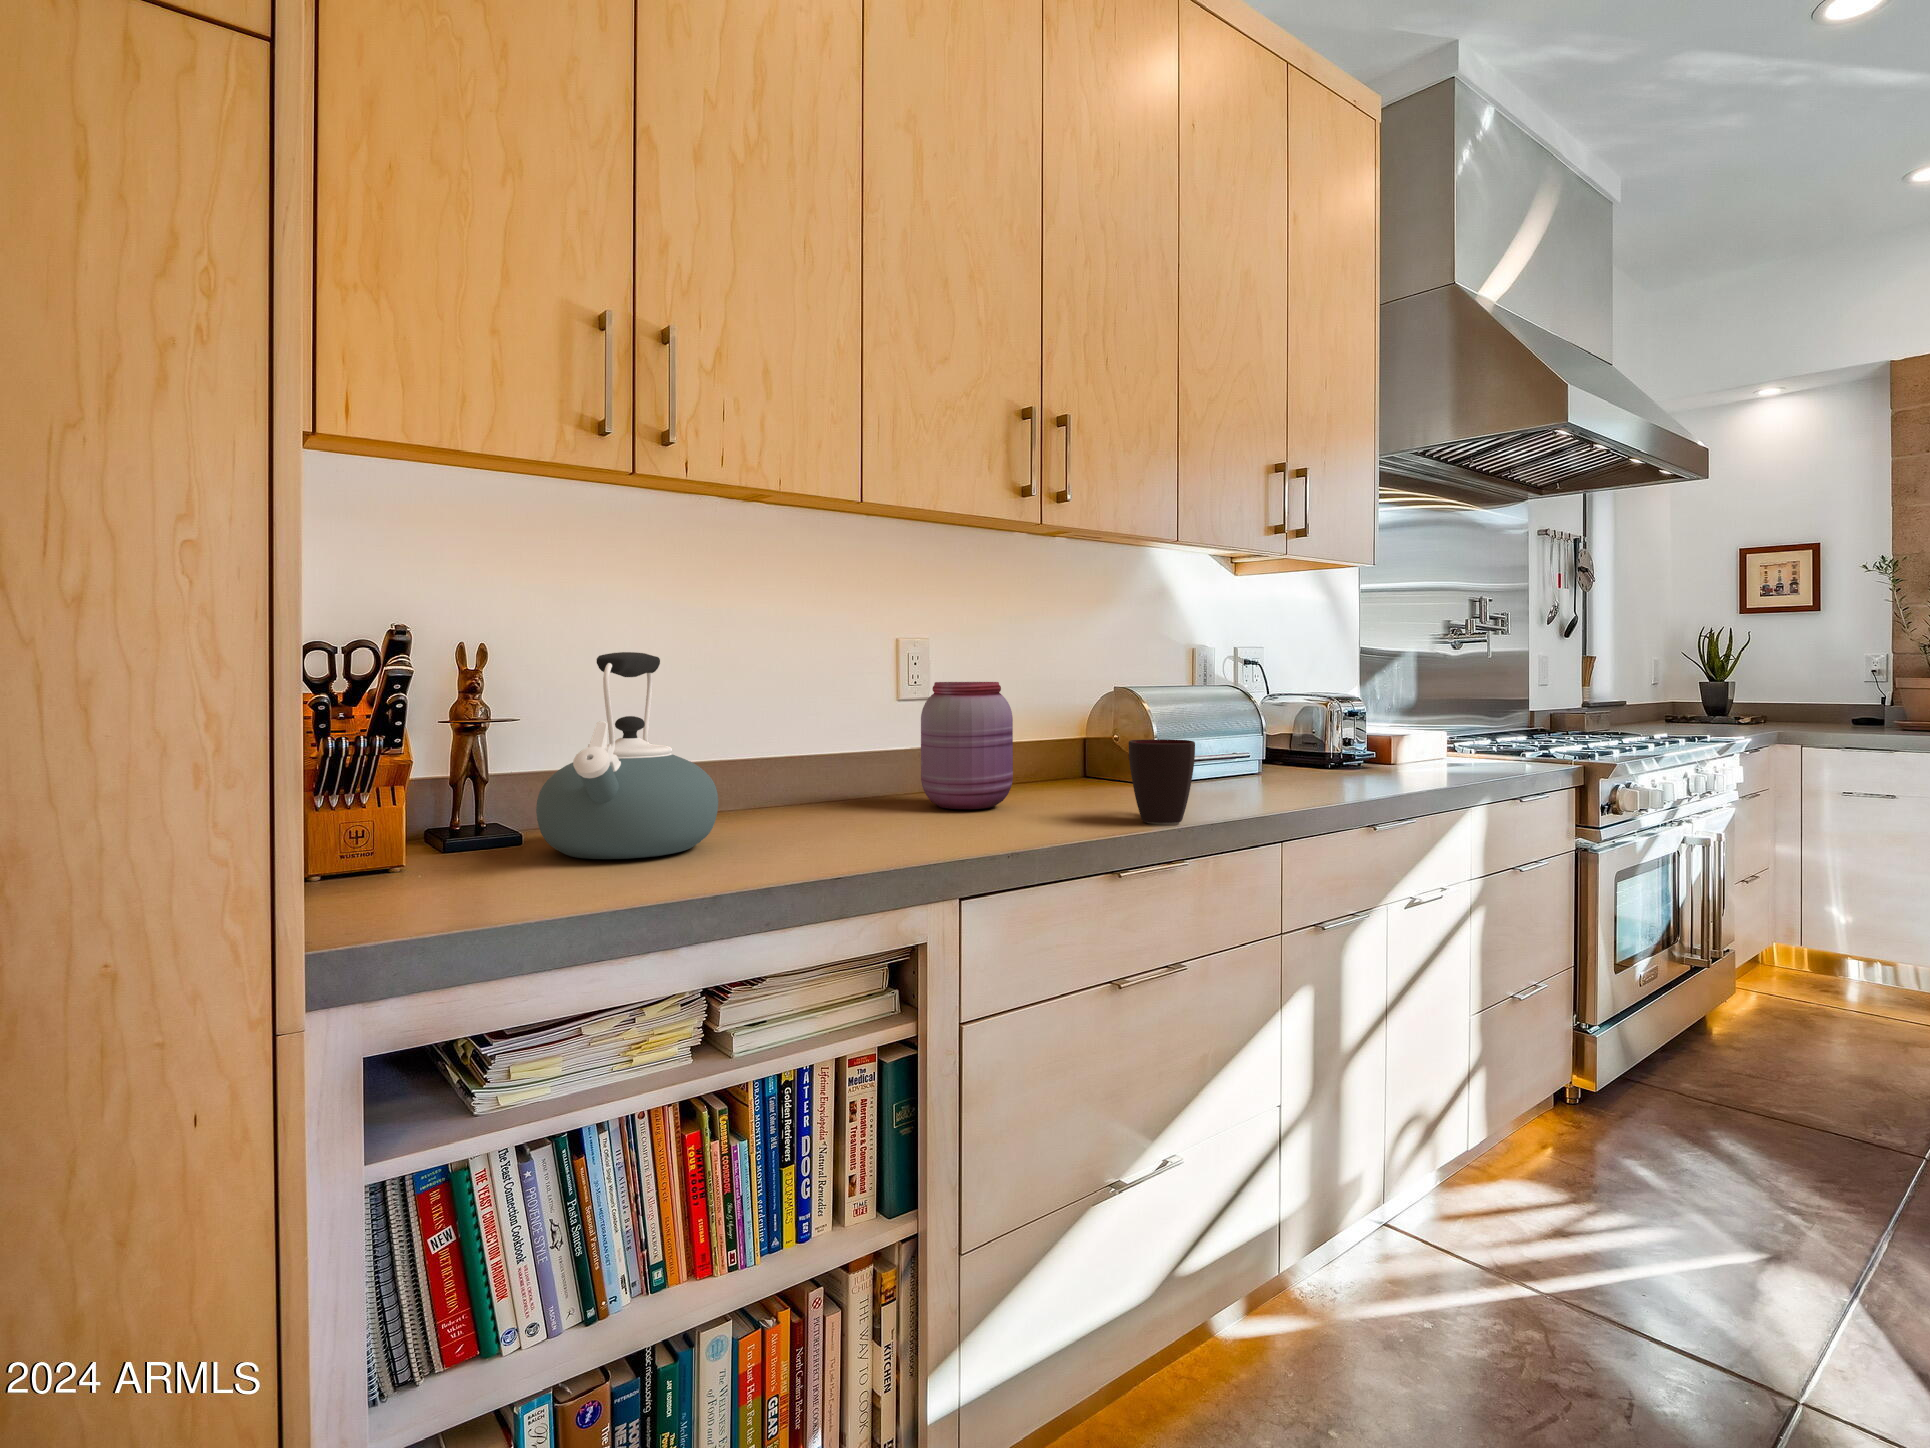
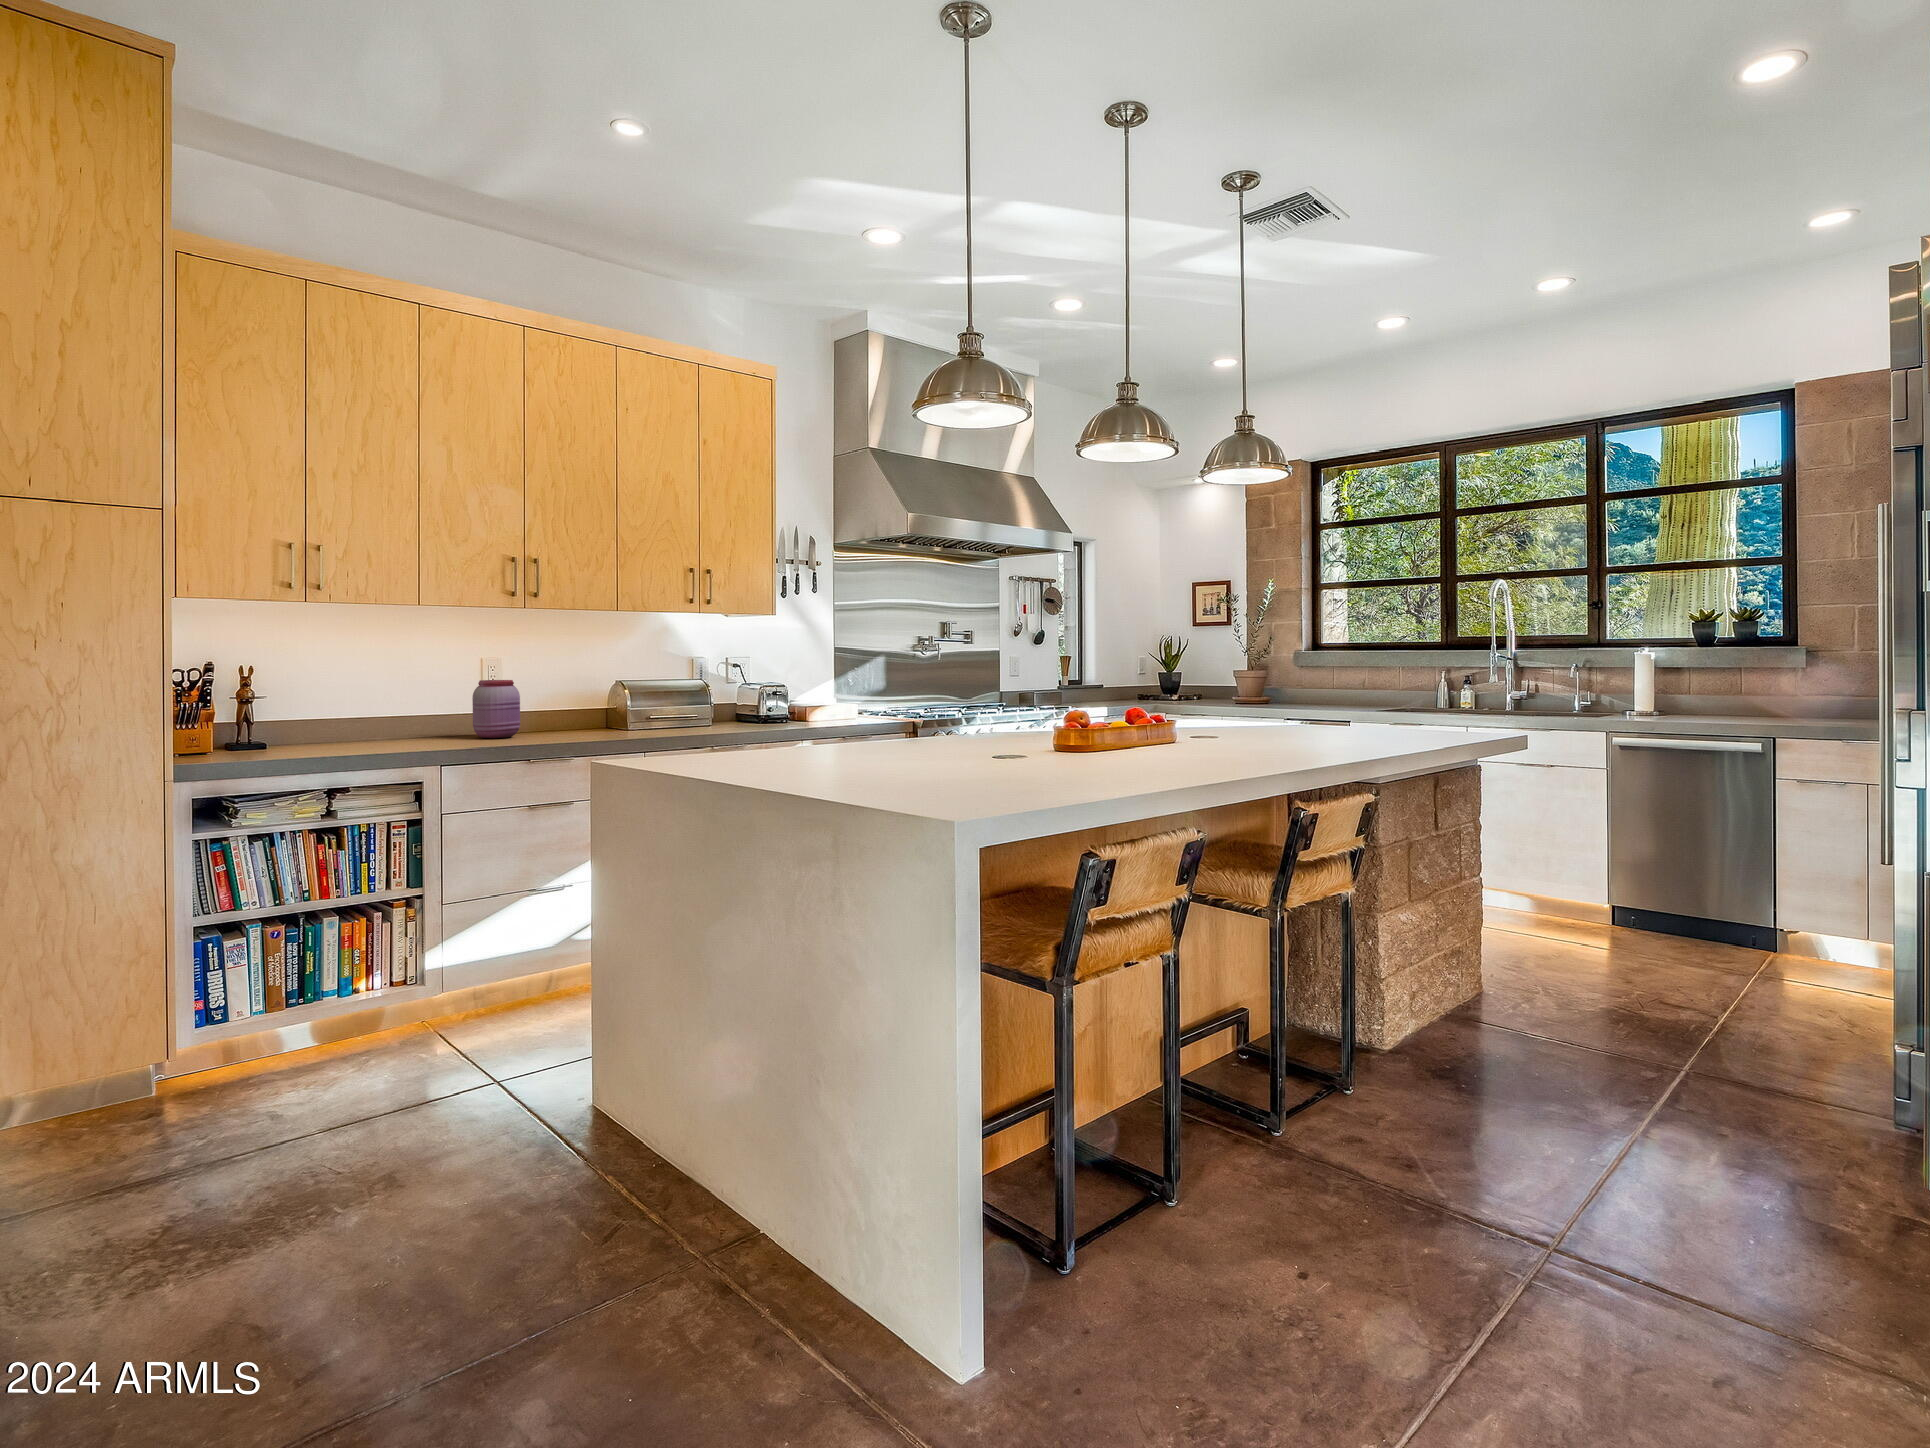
kettle: present [536,652,718,859] -> none [267,671,348,750]
cup: present [1129,739,1195,823] -> none [555,706,589,742]

